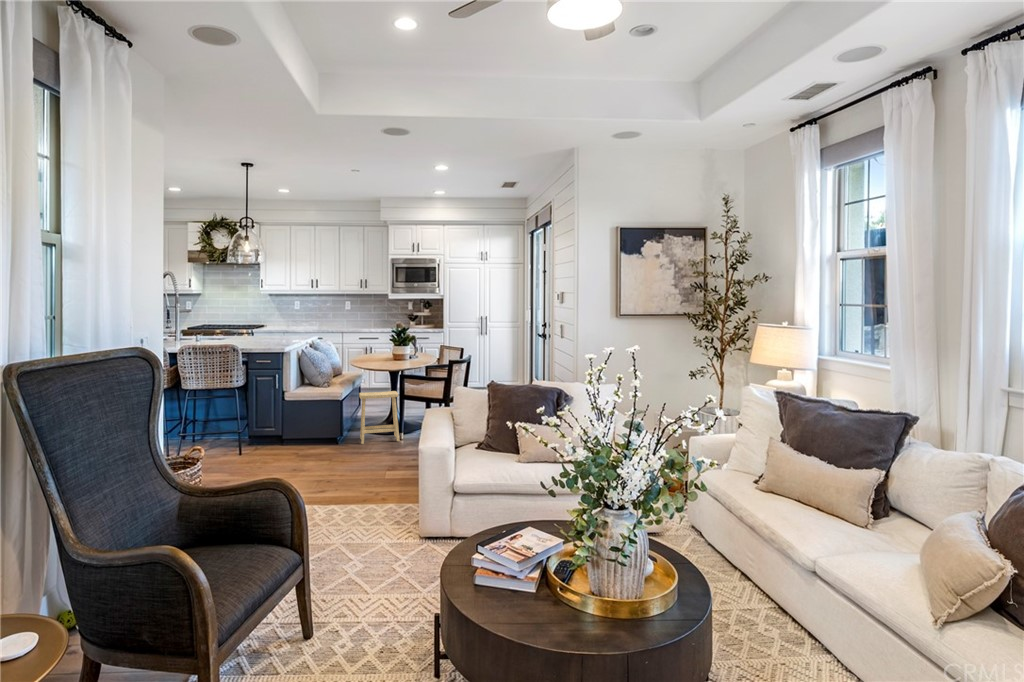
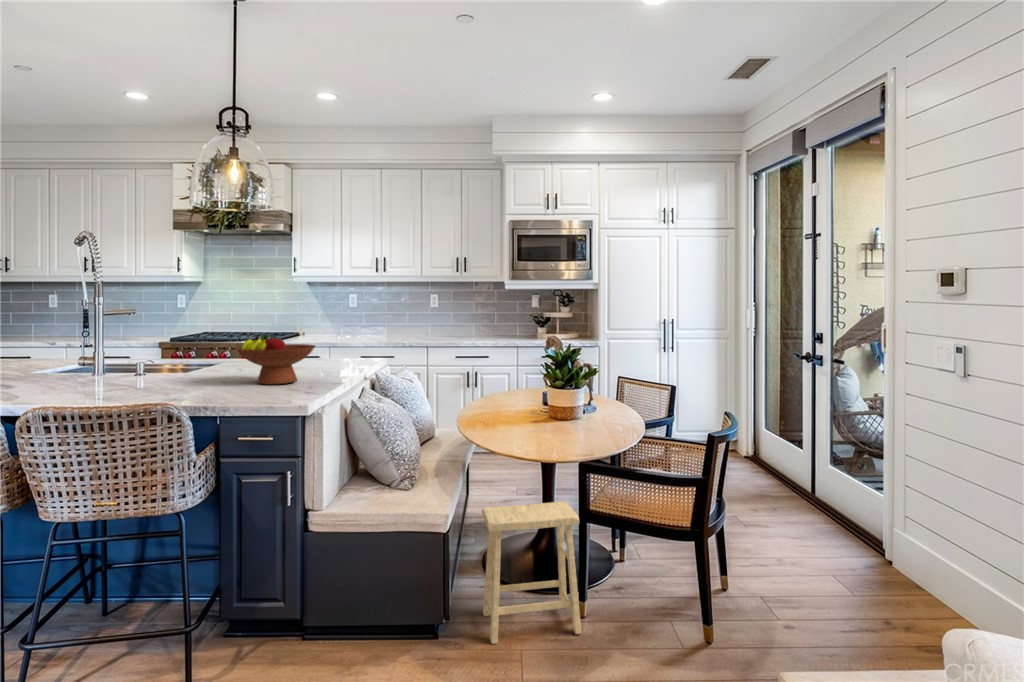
fruit bowl: none [249,320,285,342] -> present [235,334,316,384]

